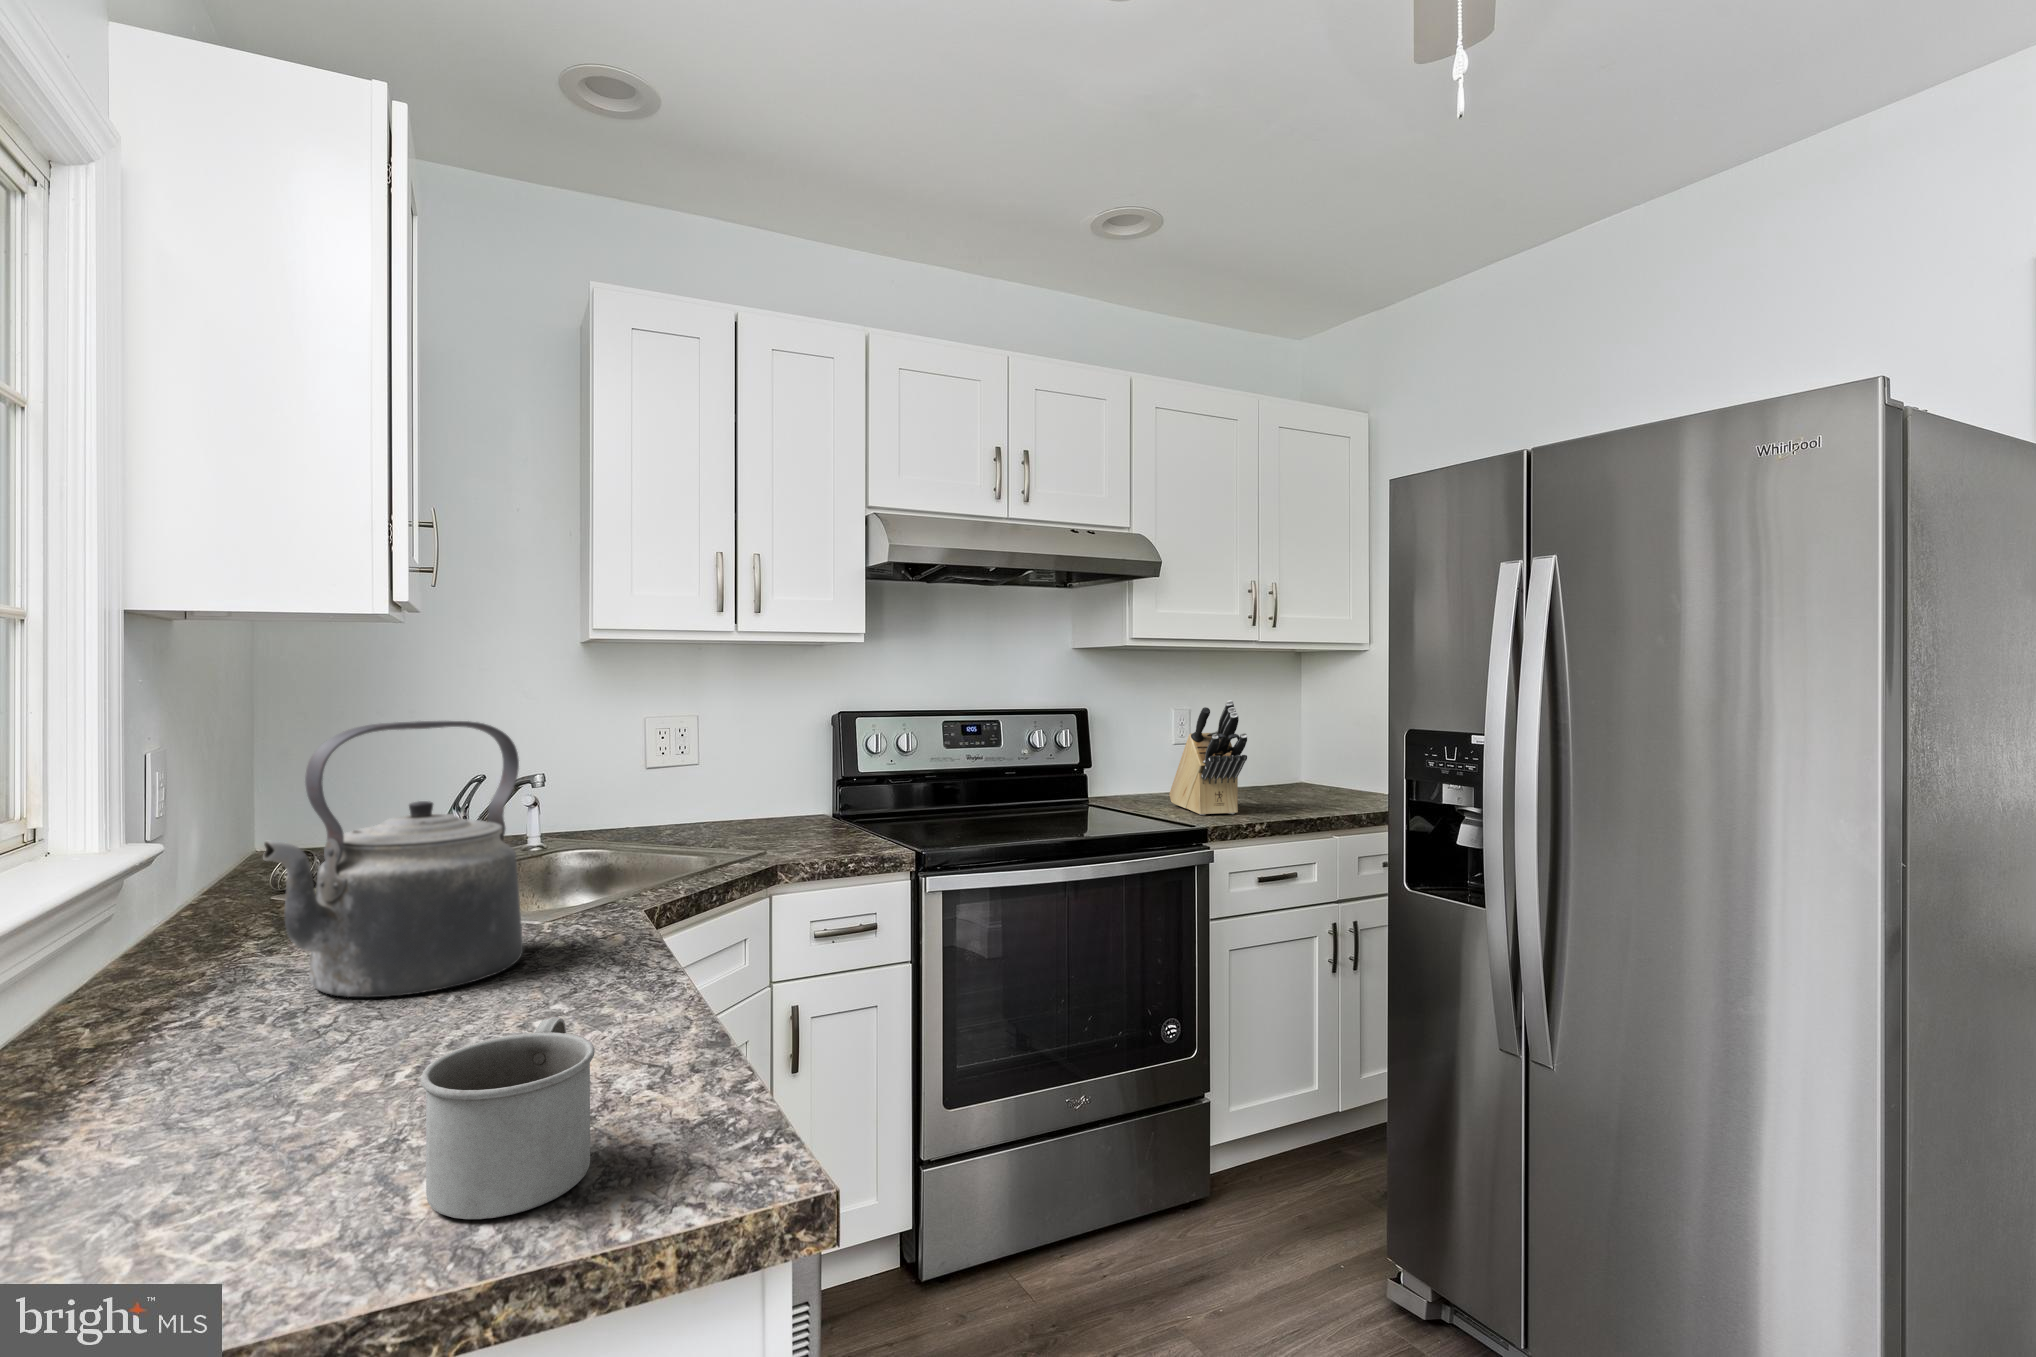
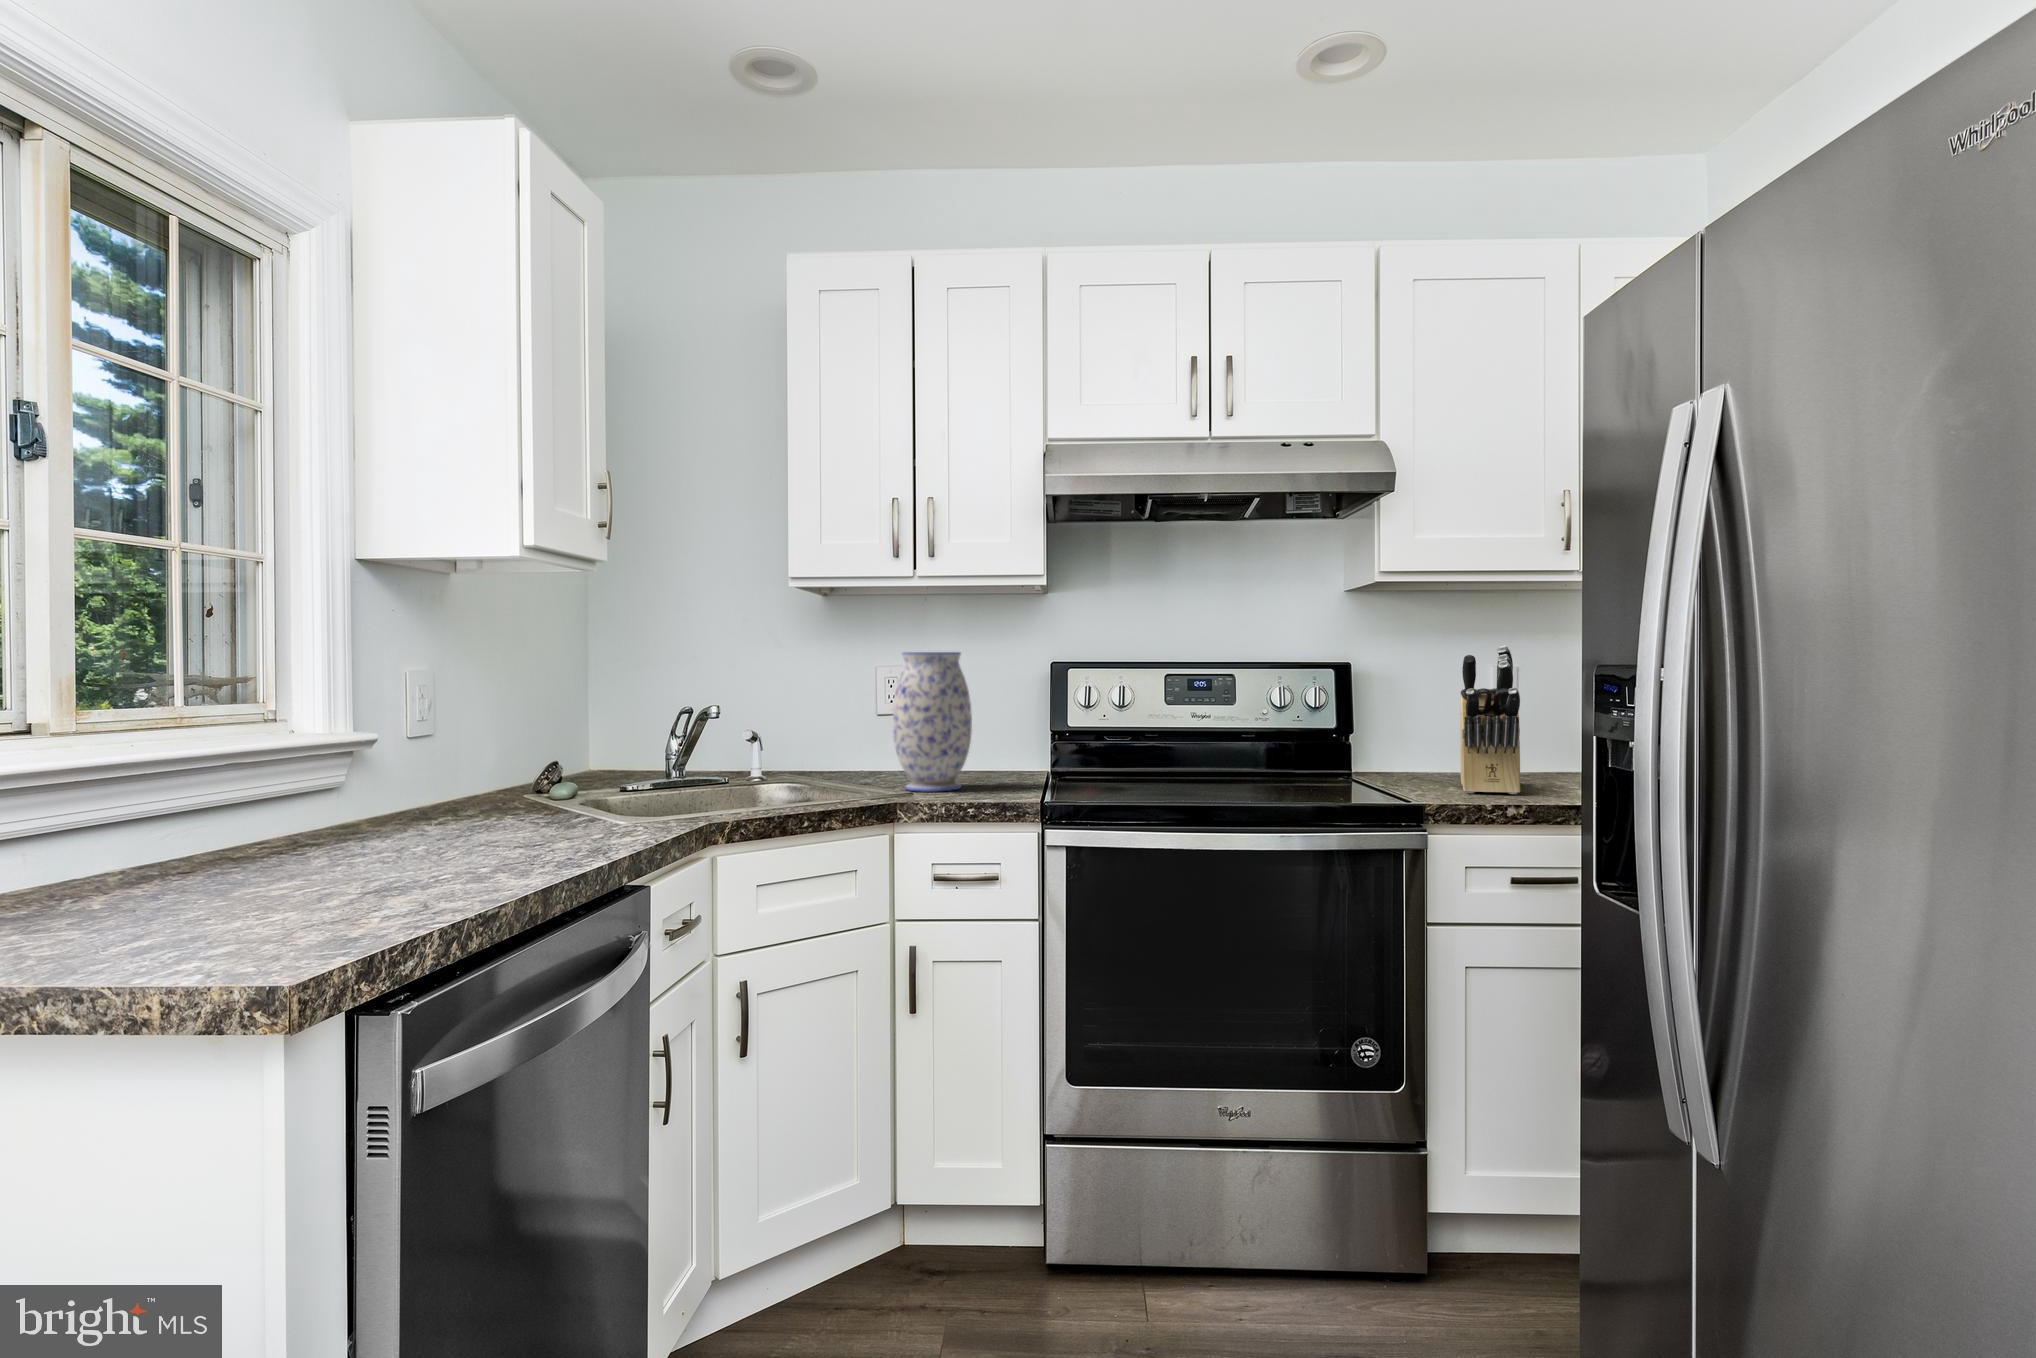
vase: none [730,707,810,849] -> present [893,652,972,792]
kettle: present [263,721,523,997] -> none [336,644,552,853]
mug: present [421,1017,595,1219] -> none [104,843,282,963]

